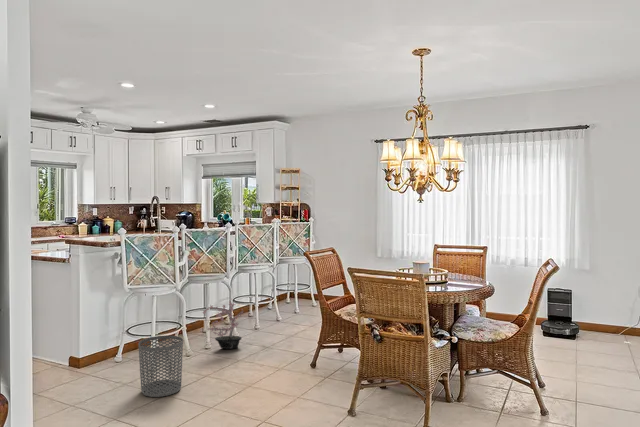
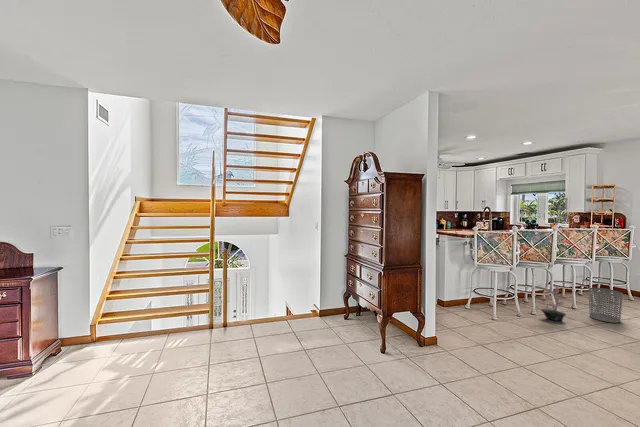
waste bin: present [138,336,183,397] -> present [589,288,623,323]

